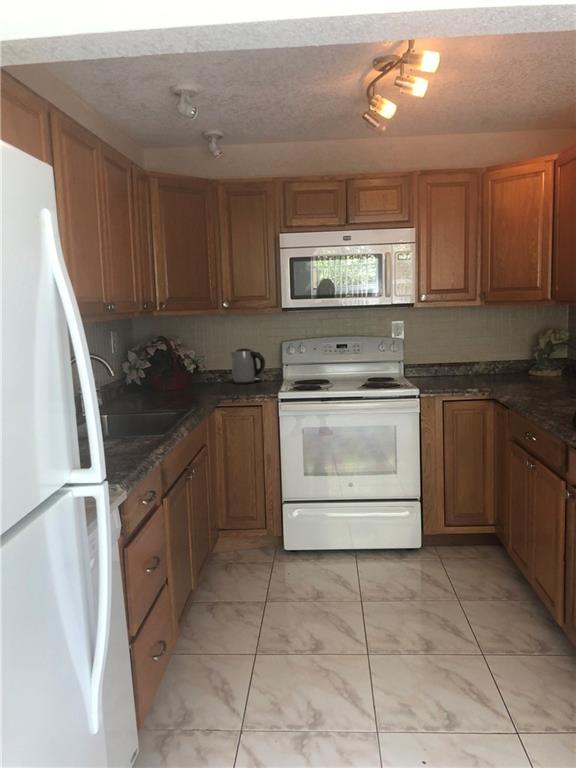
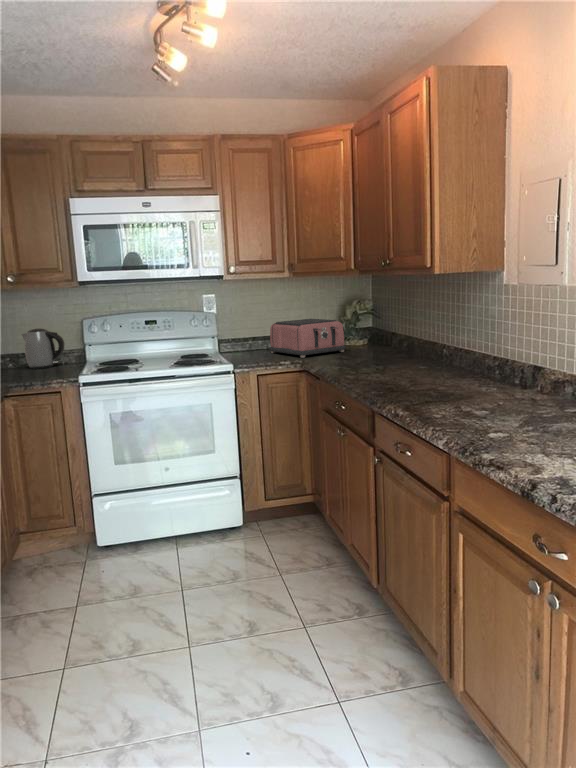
toaster: none [456,347,538,386] -> present [269,319,346,358]

